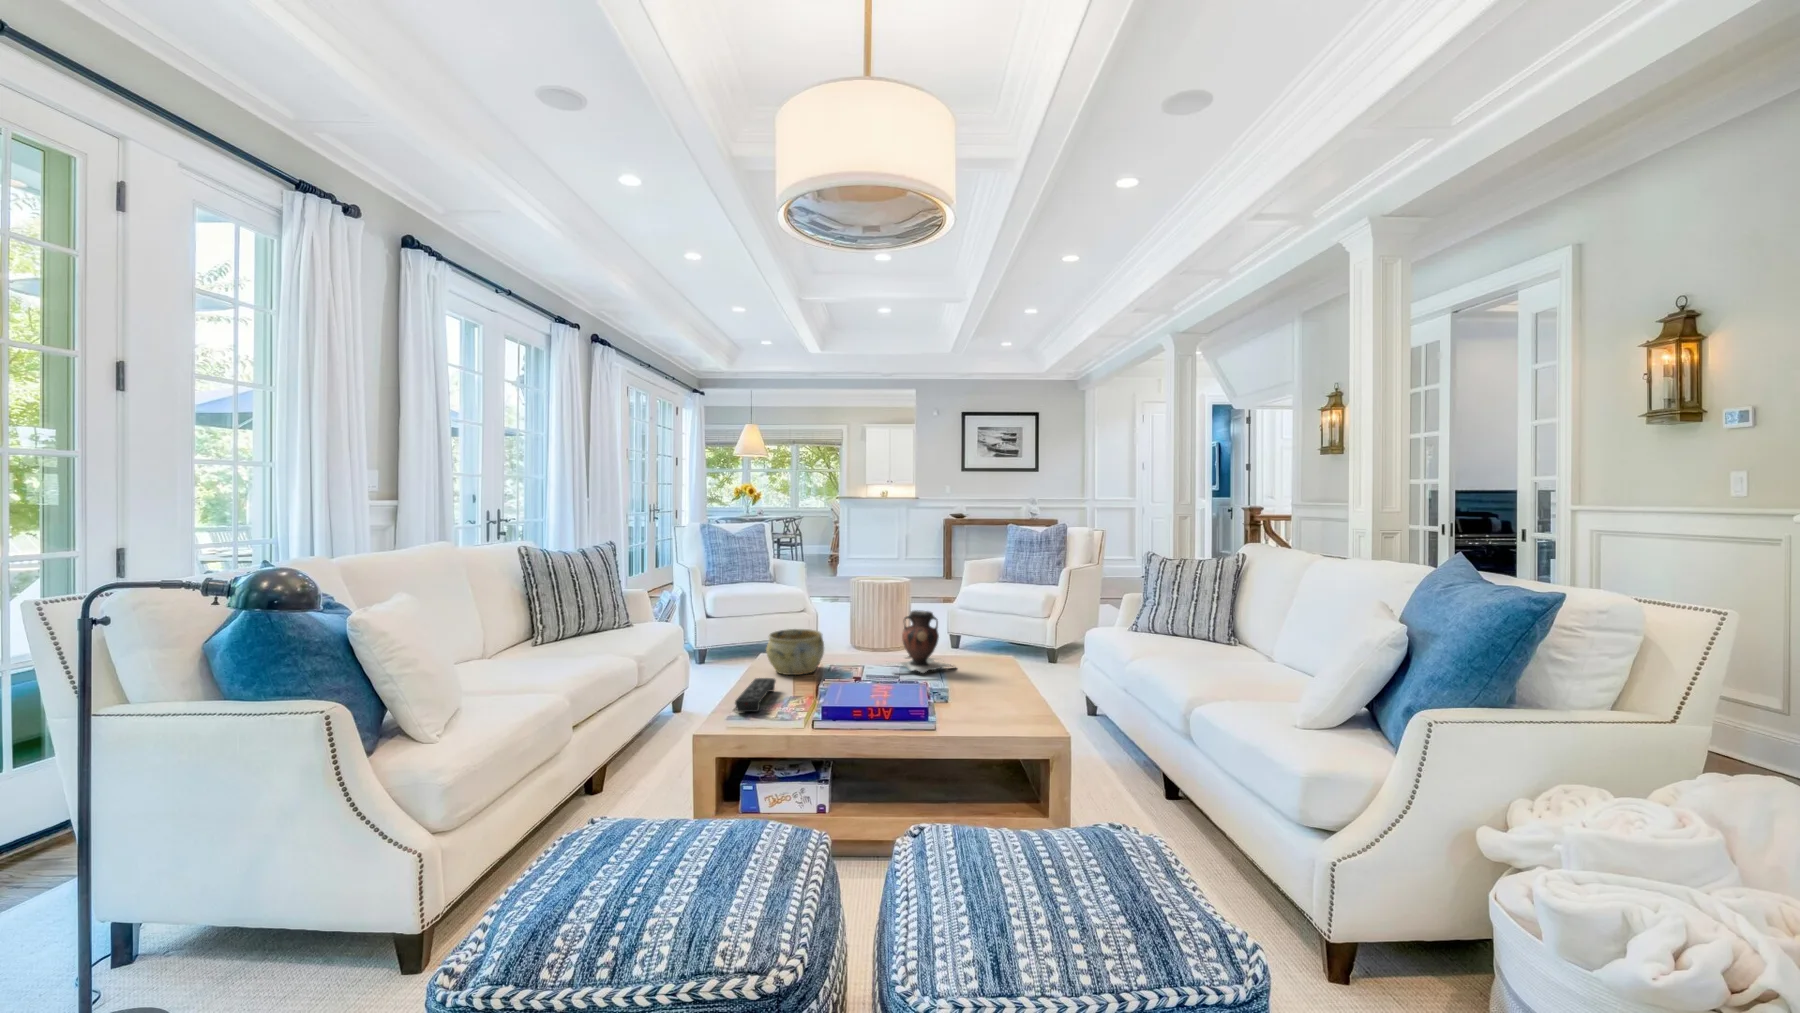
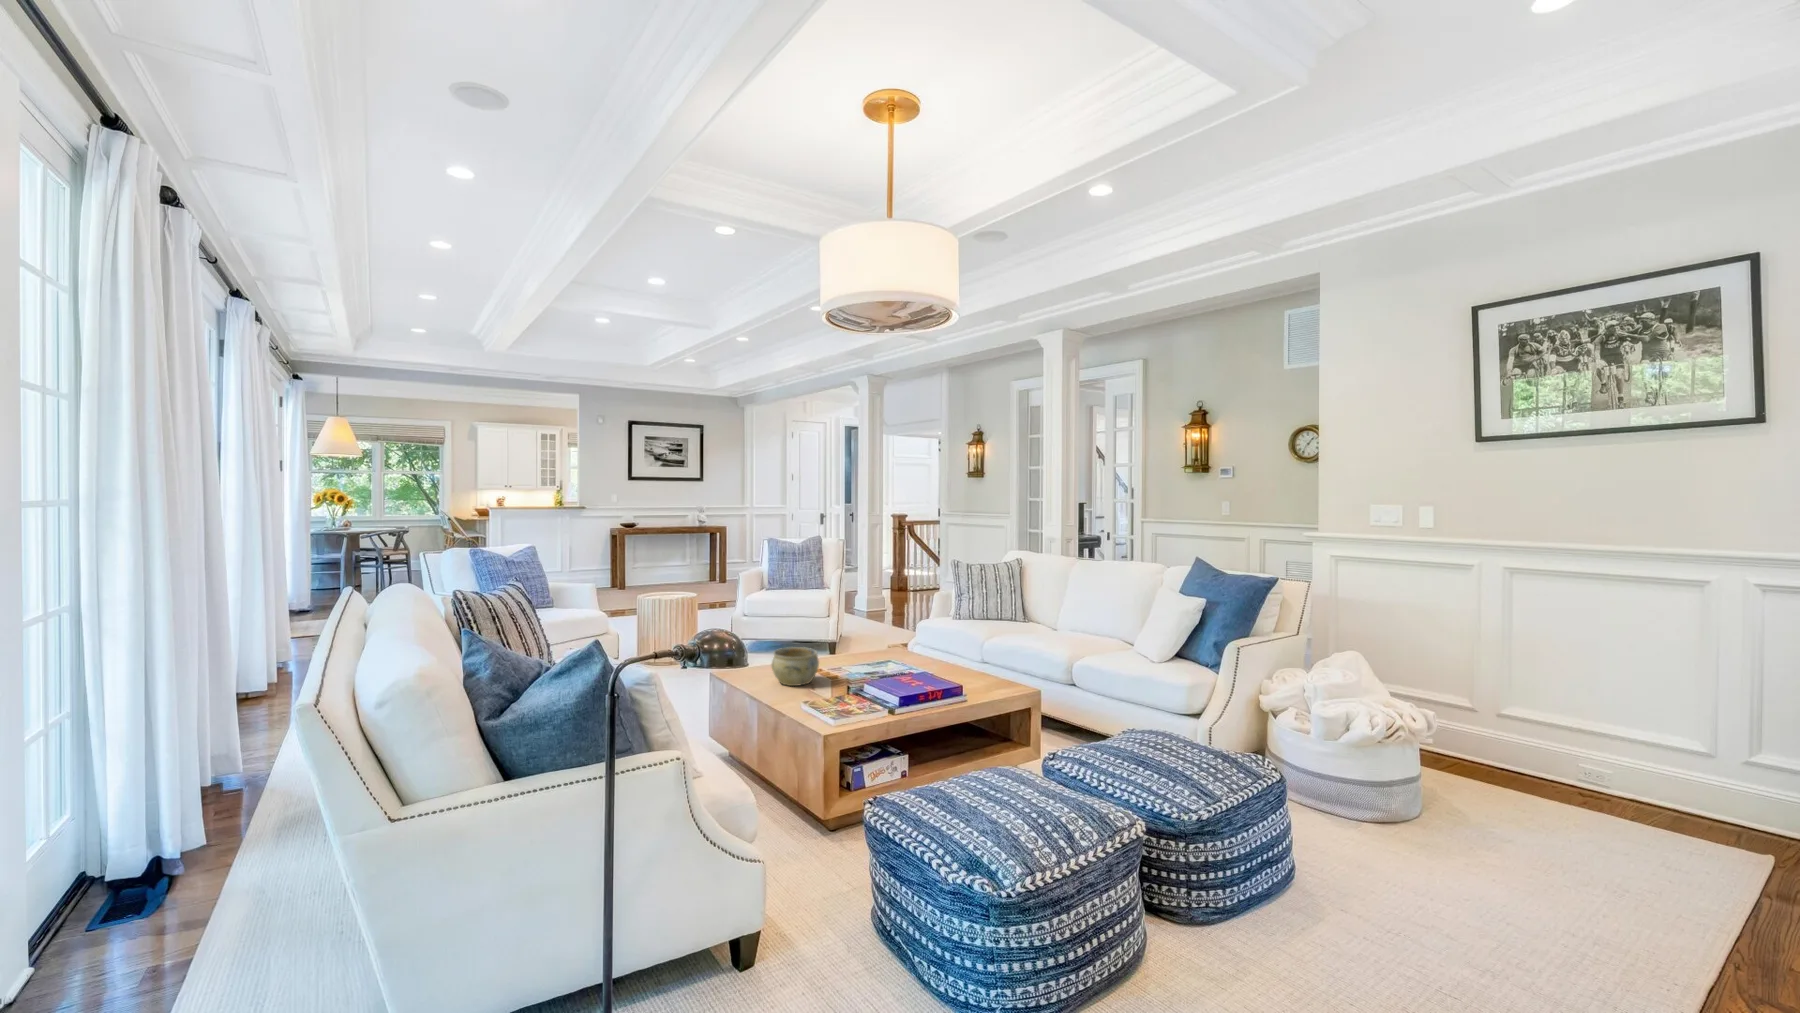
vase: present [887,610,953,673] -> none [858,622,902,669]
remote control: present [735,678,776,712] -> none [804,688,851,715]

